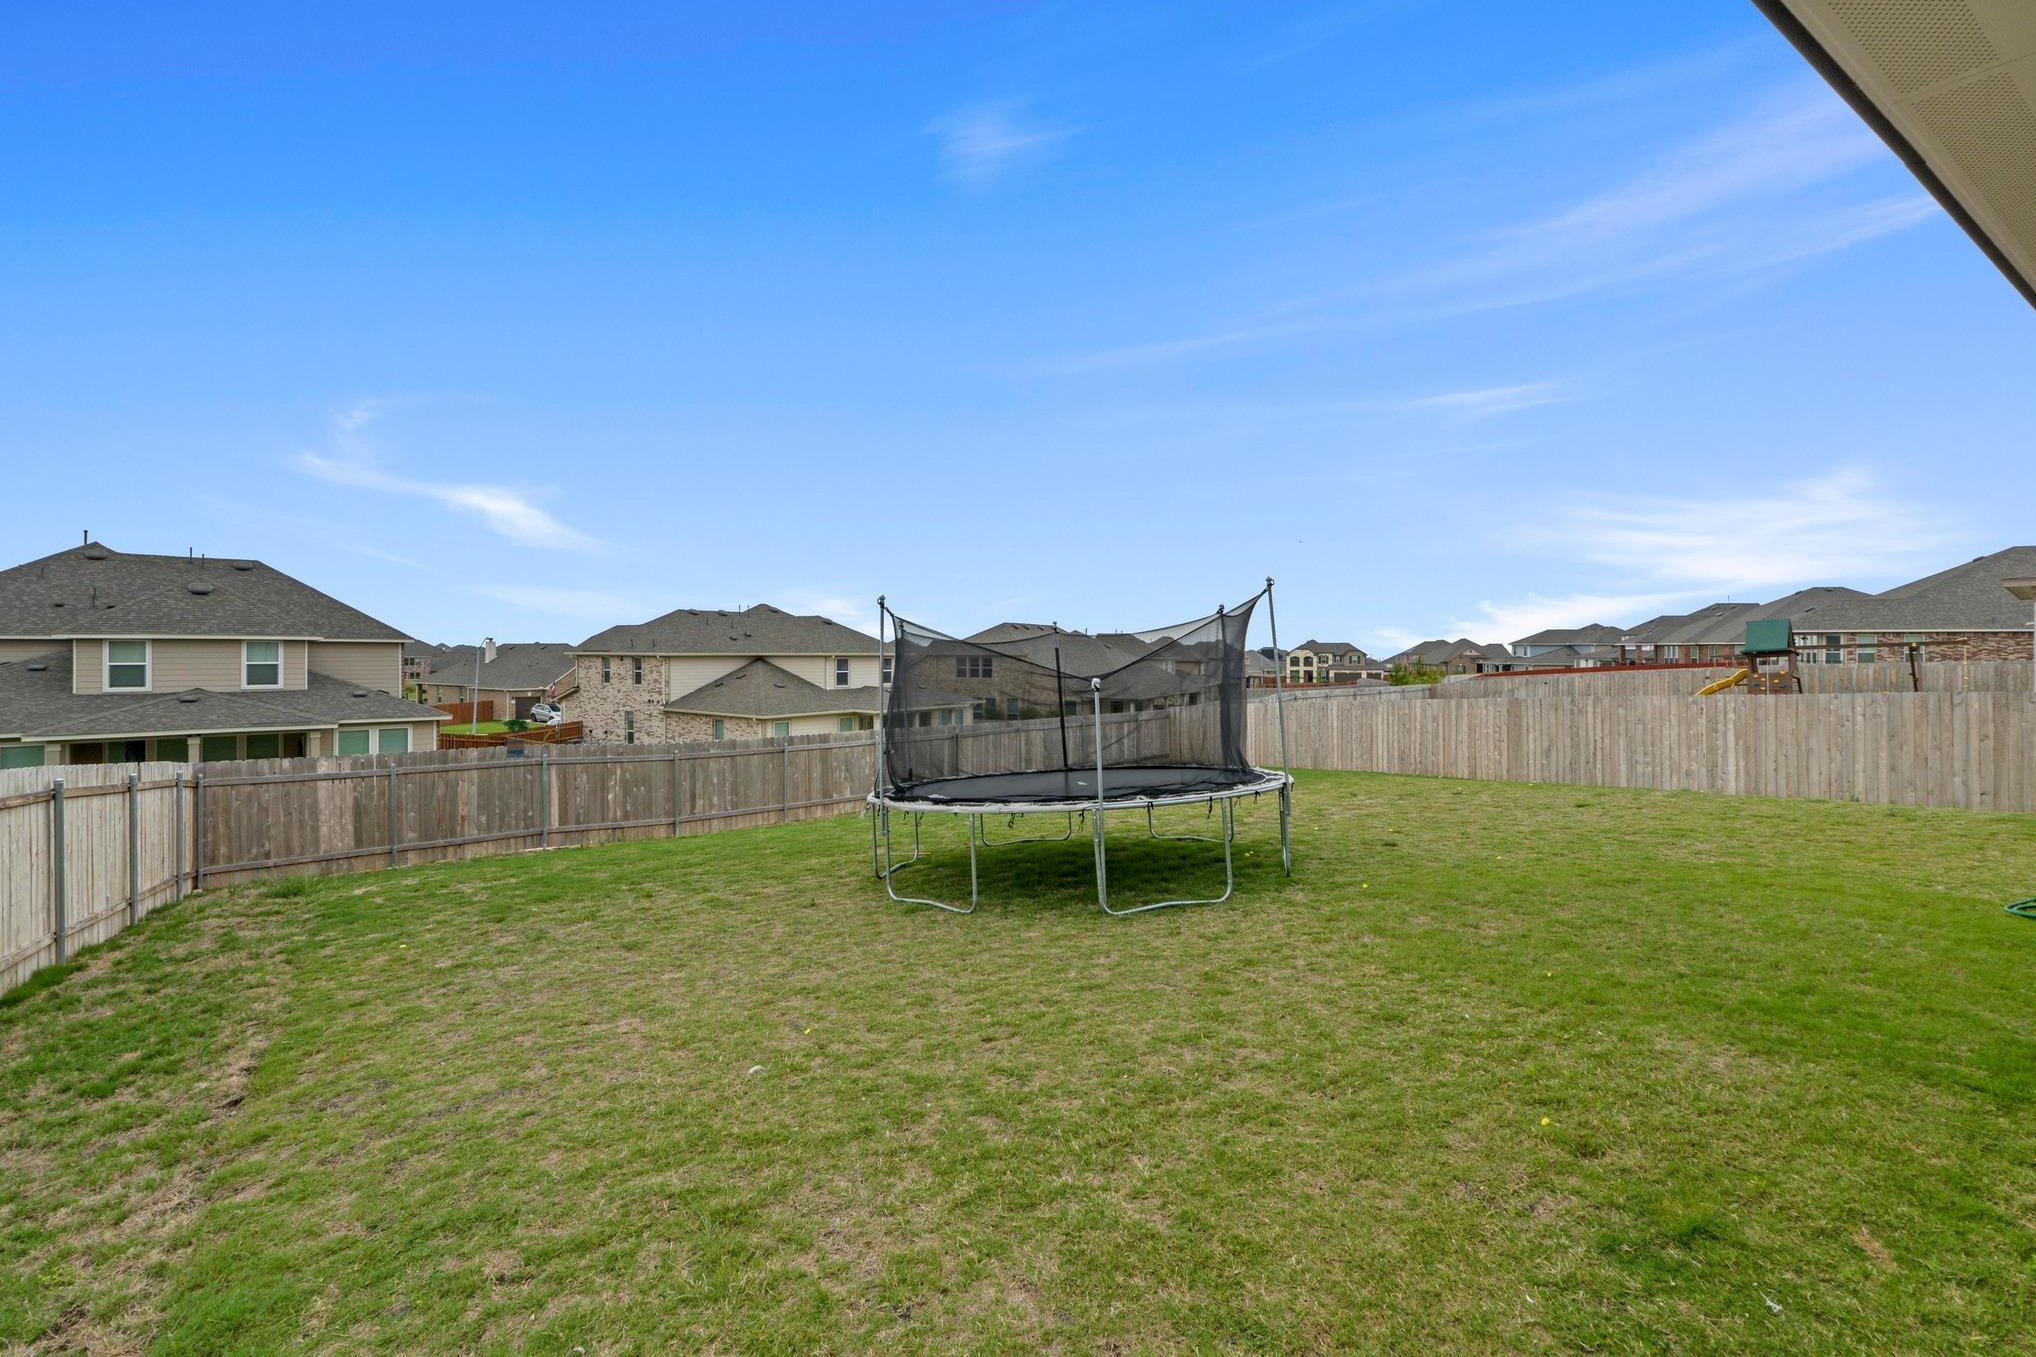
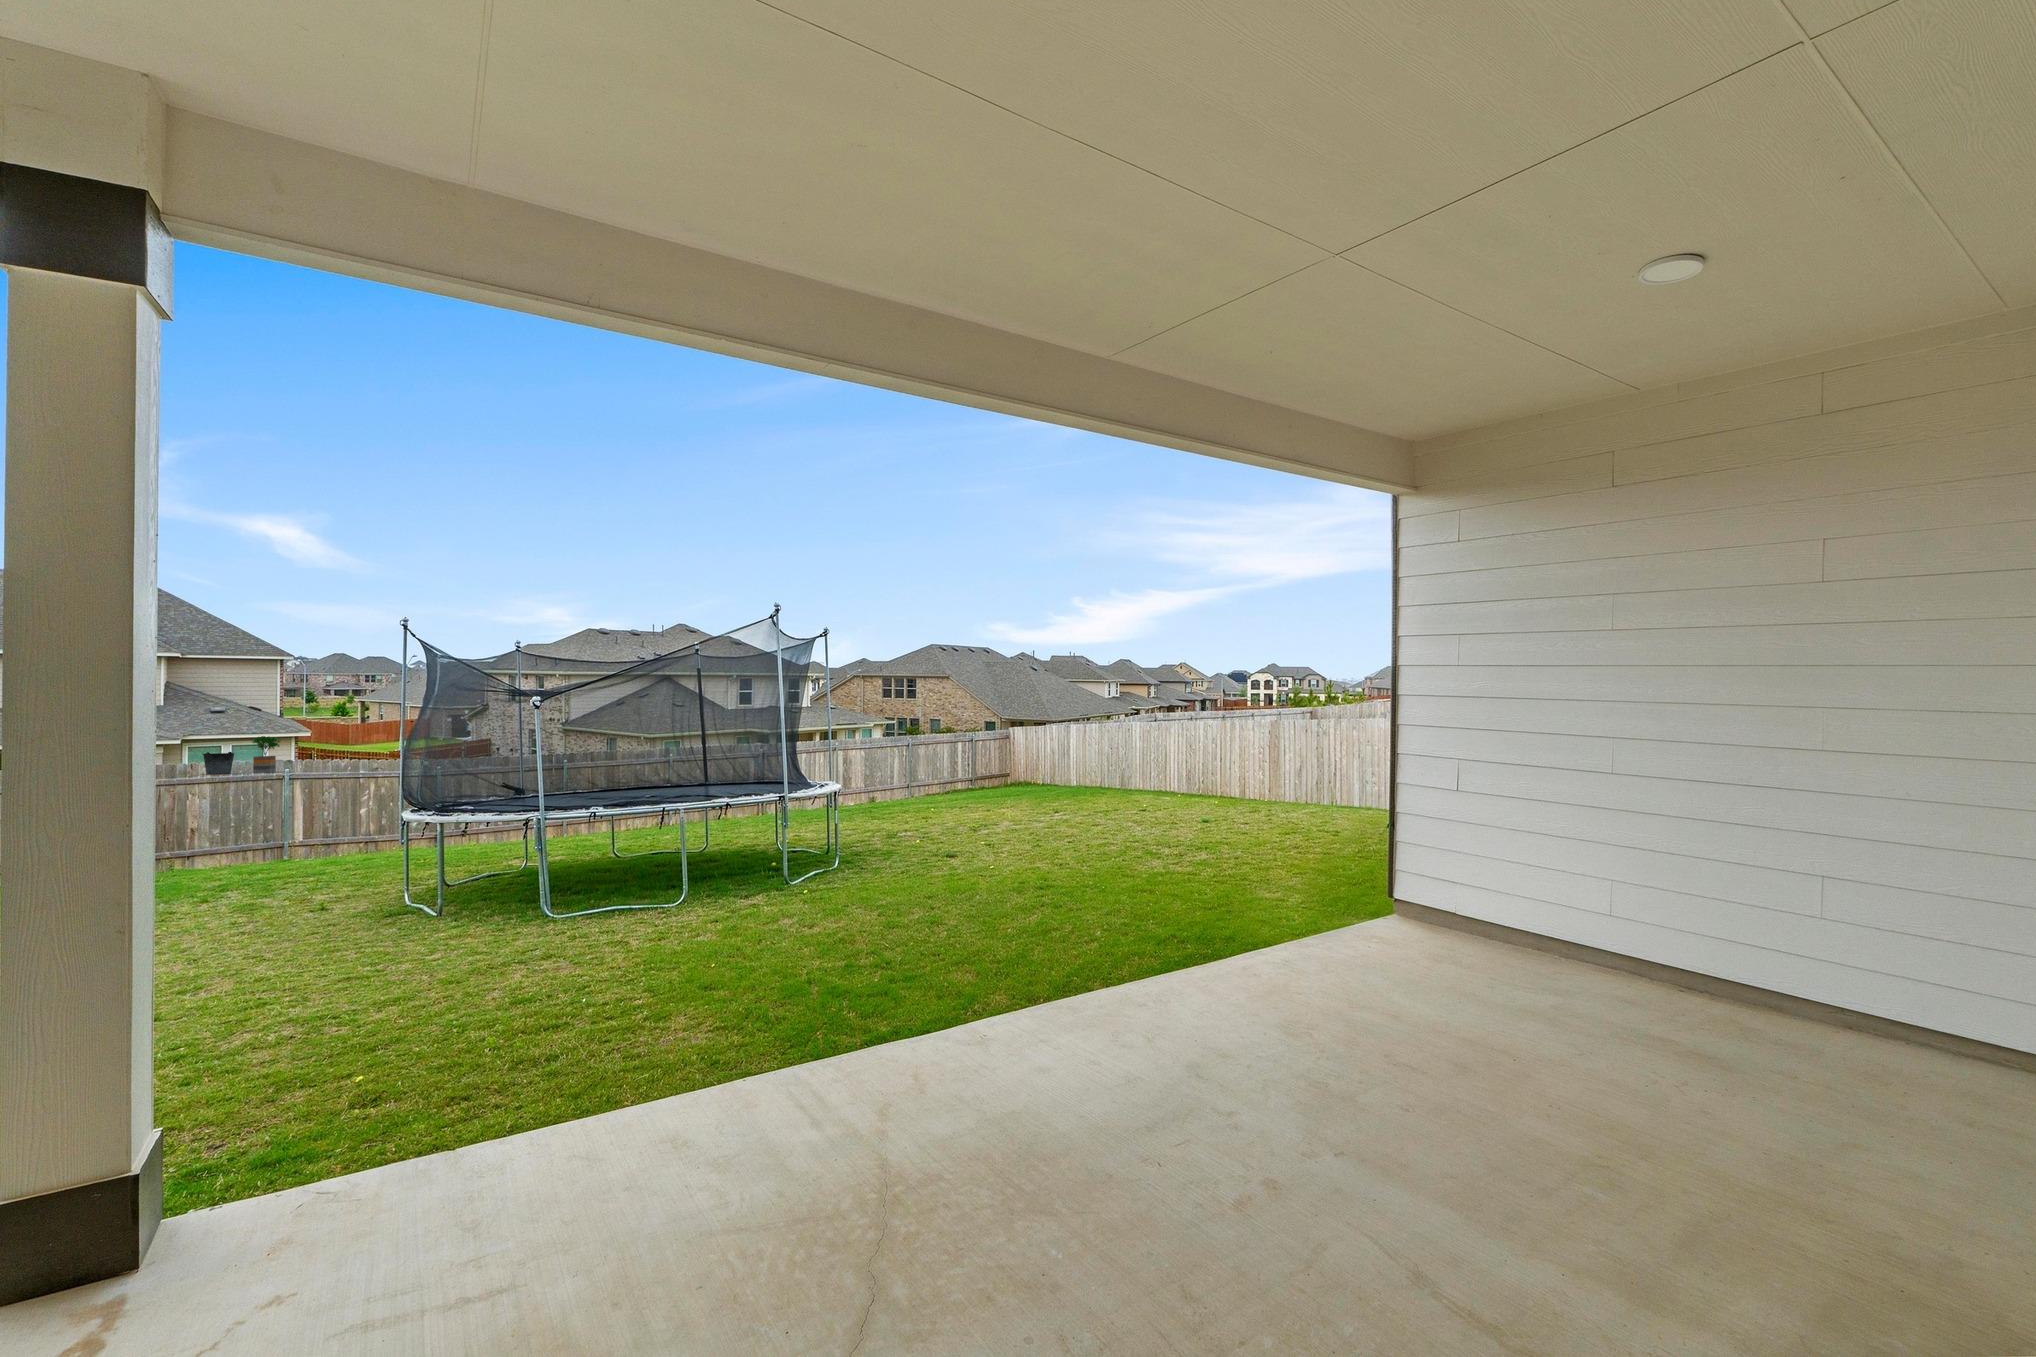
bucket: none [465,735,495,759] -> present [202,752,234,775]

